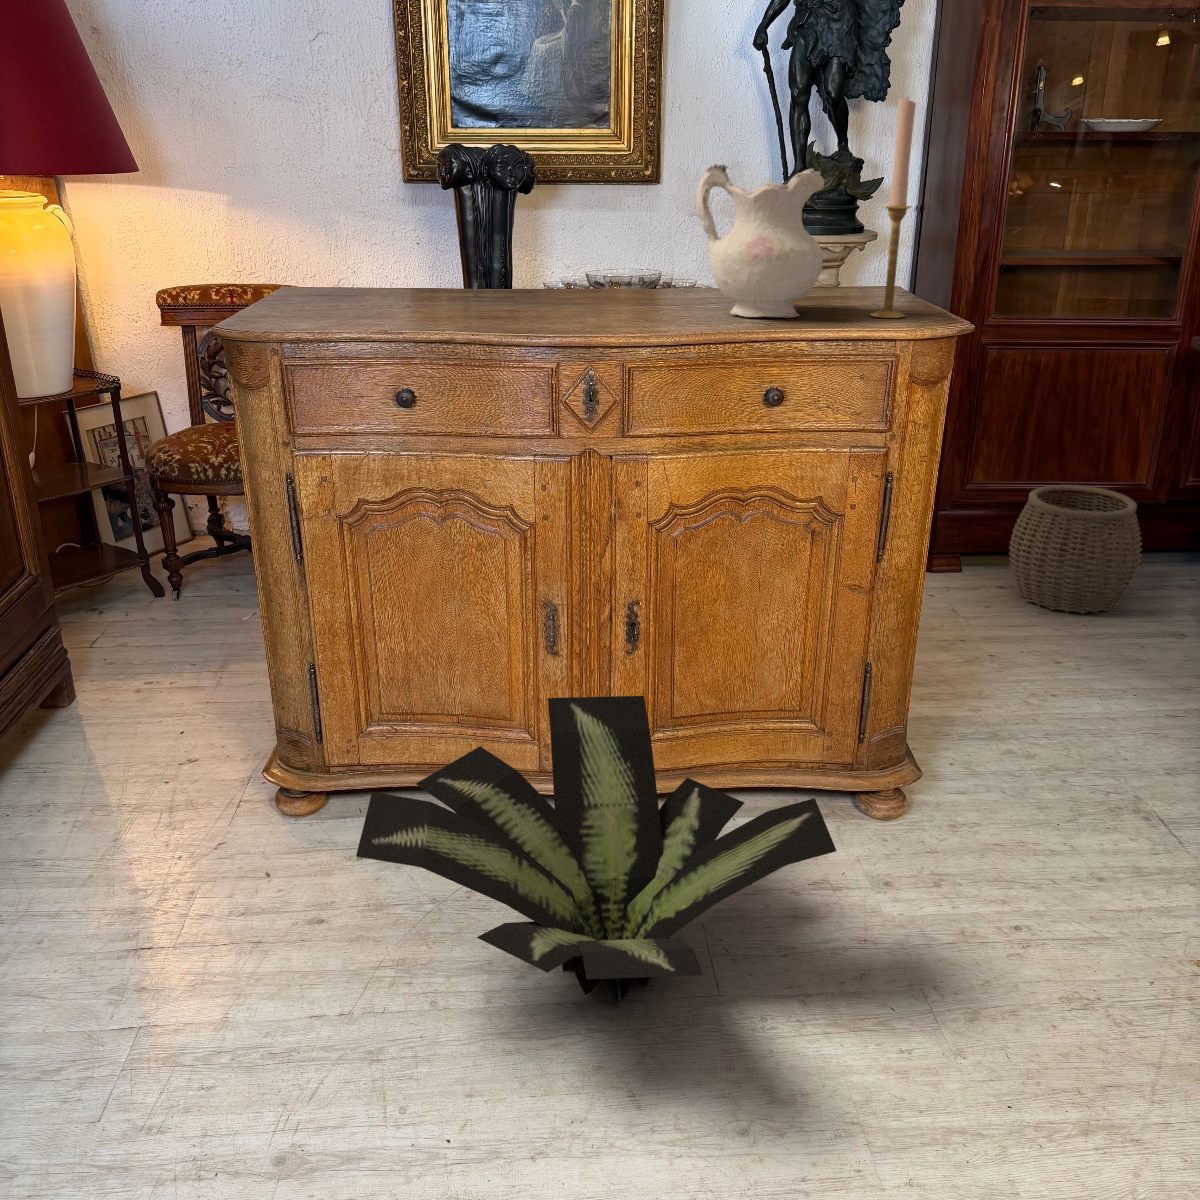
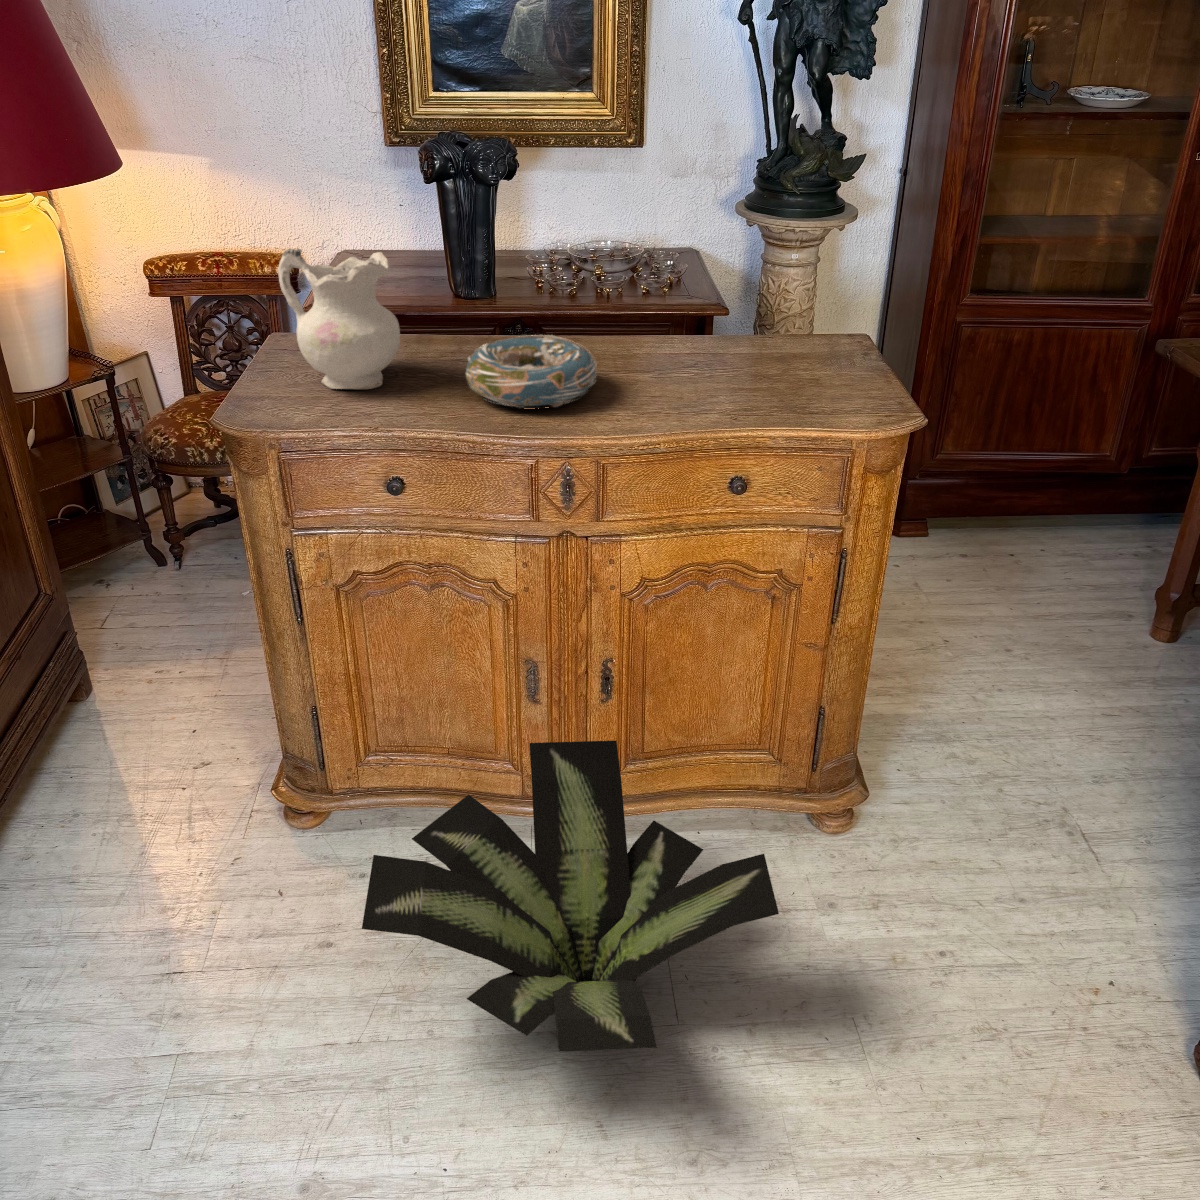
candlestick: present [871,99,916,318] -> none [831,207,879,407]
ceramic pitcher: present [697,164,824,318] -> present [278,249,400,389]
decorative bowl: none [481,260,623,319] -> present [466,335,597,407]
woven basket: present [1009,485,1142,613] -> none [976,462,1102,591]

